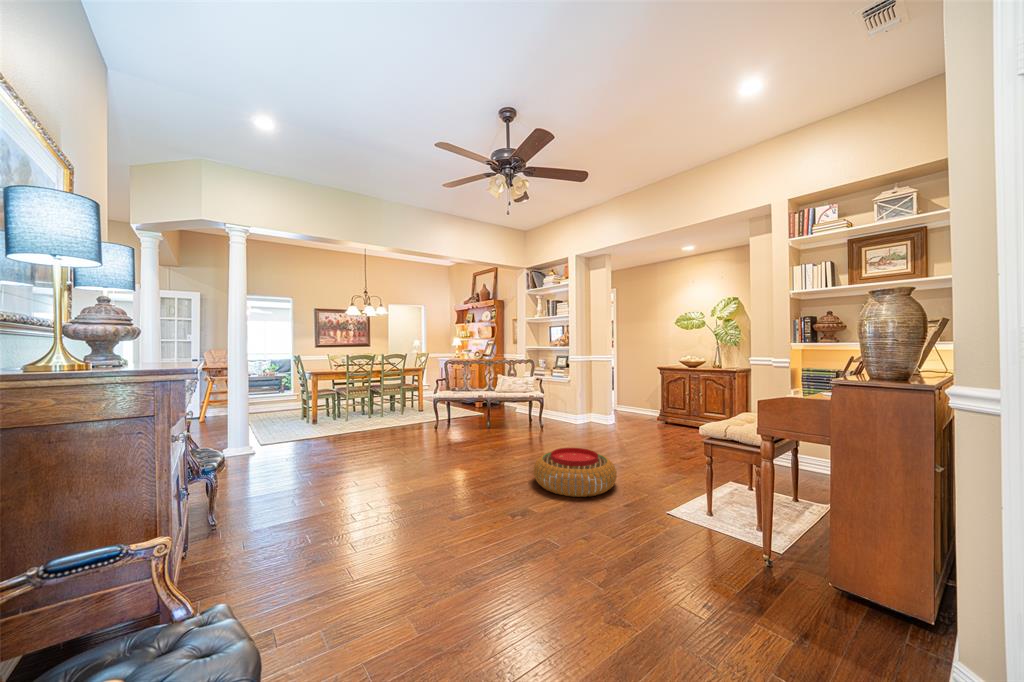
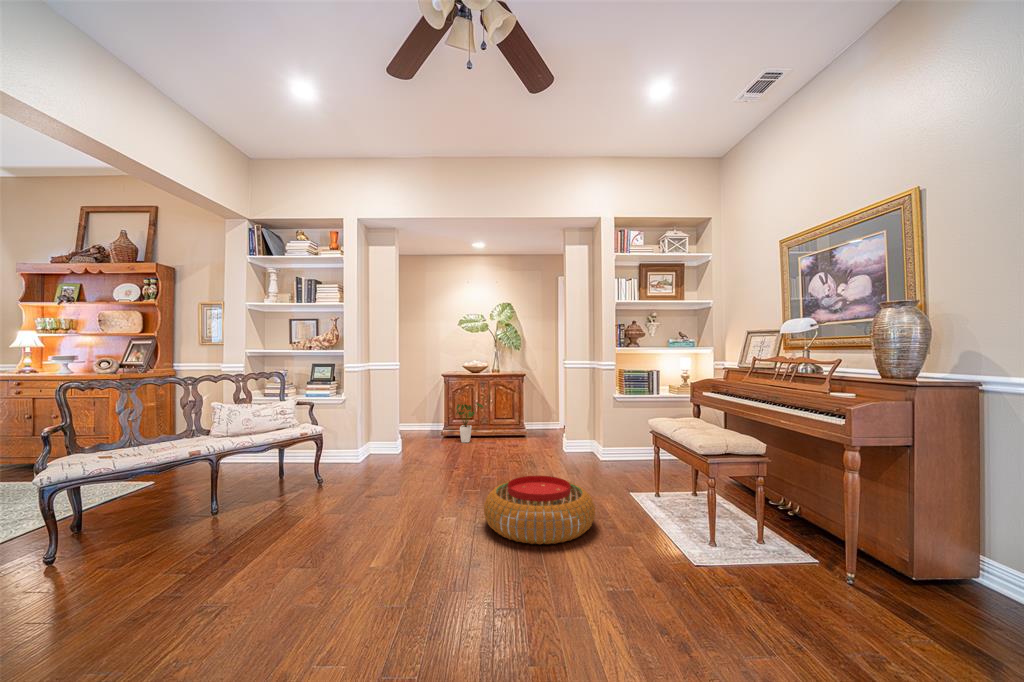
house plant: none [657,394,691,428] -> present [456,403,483,443]

